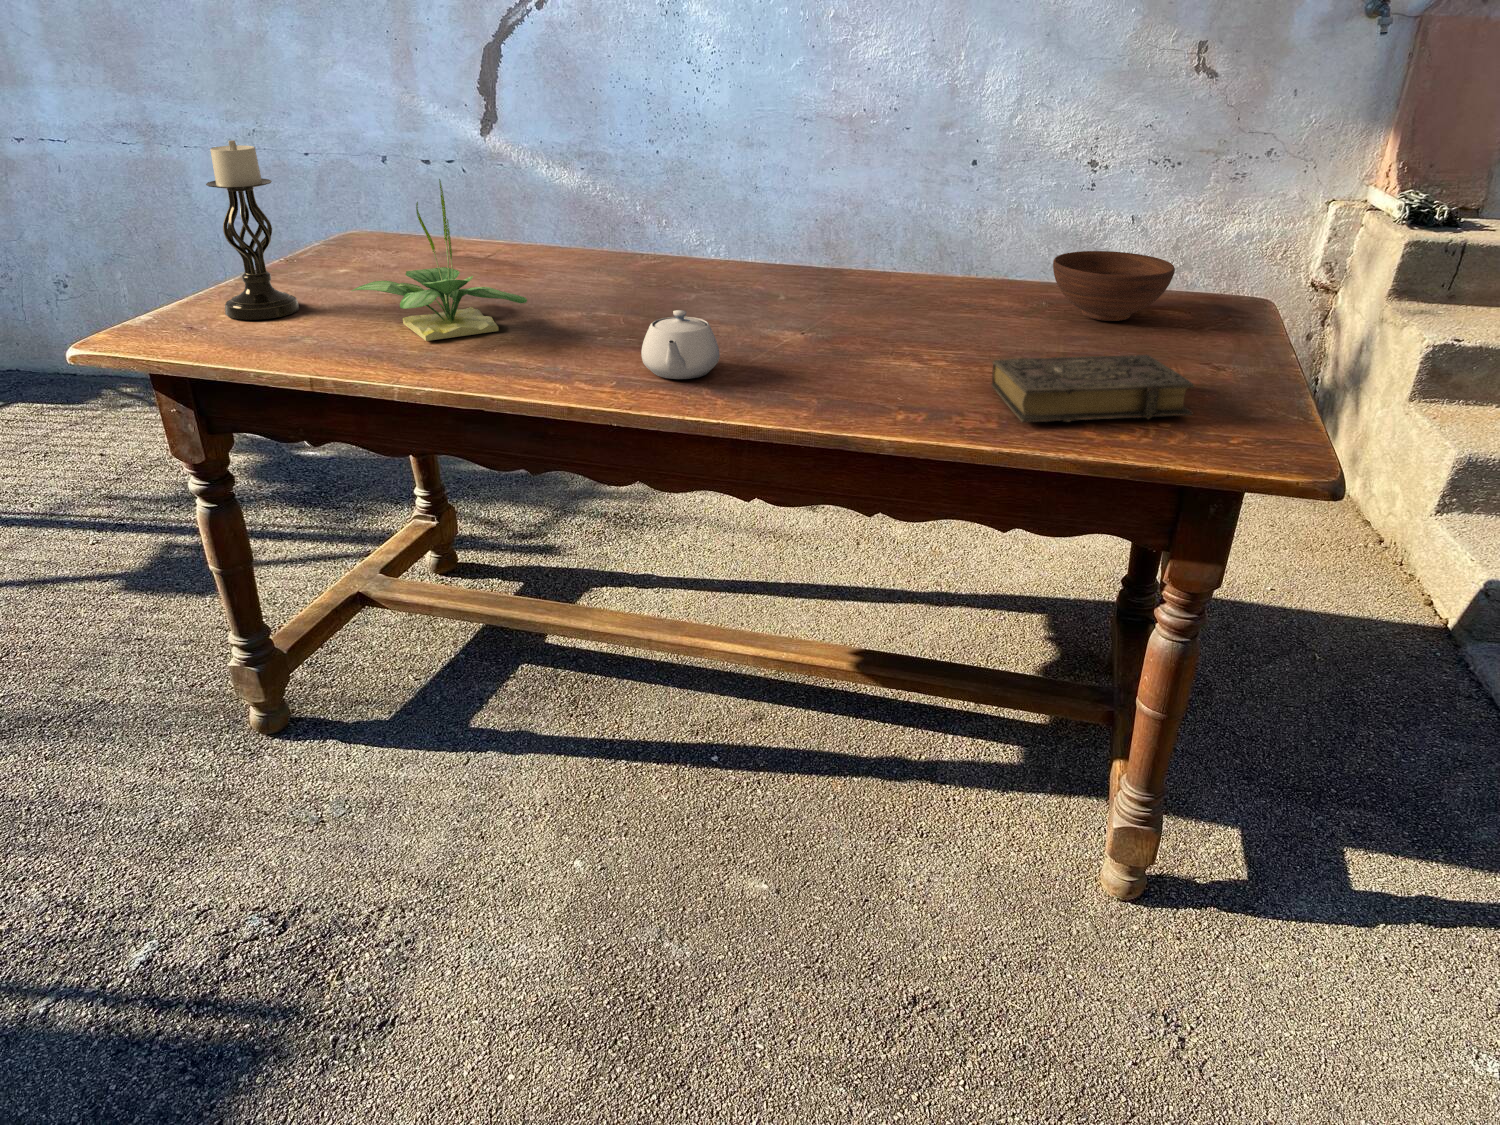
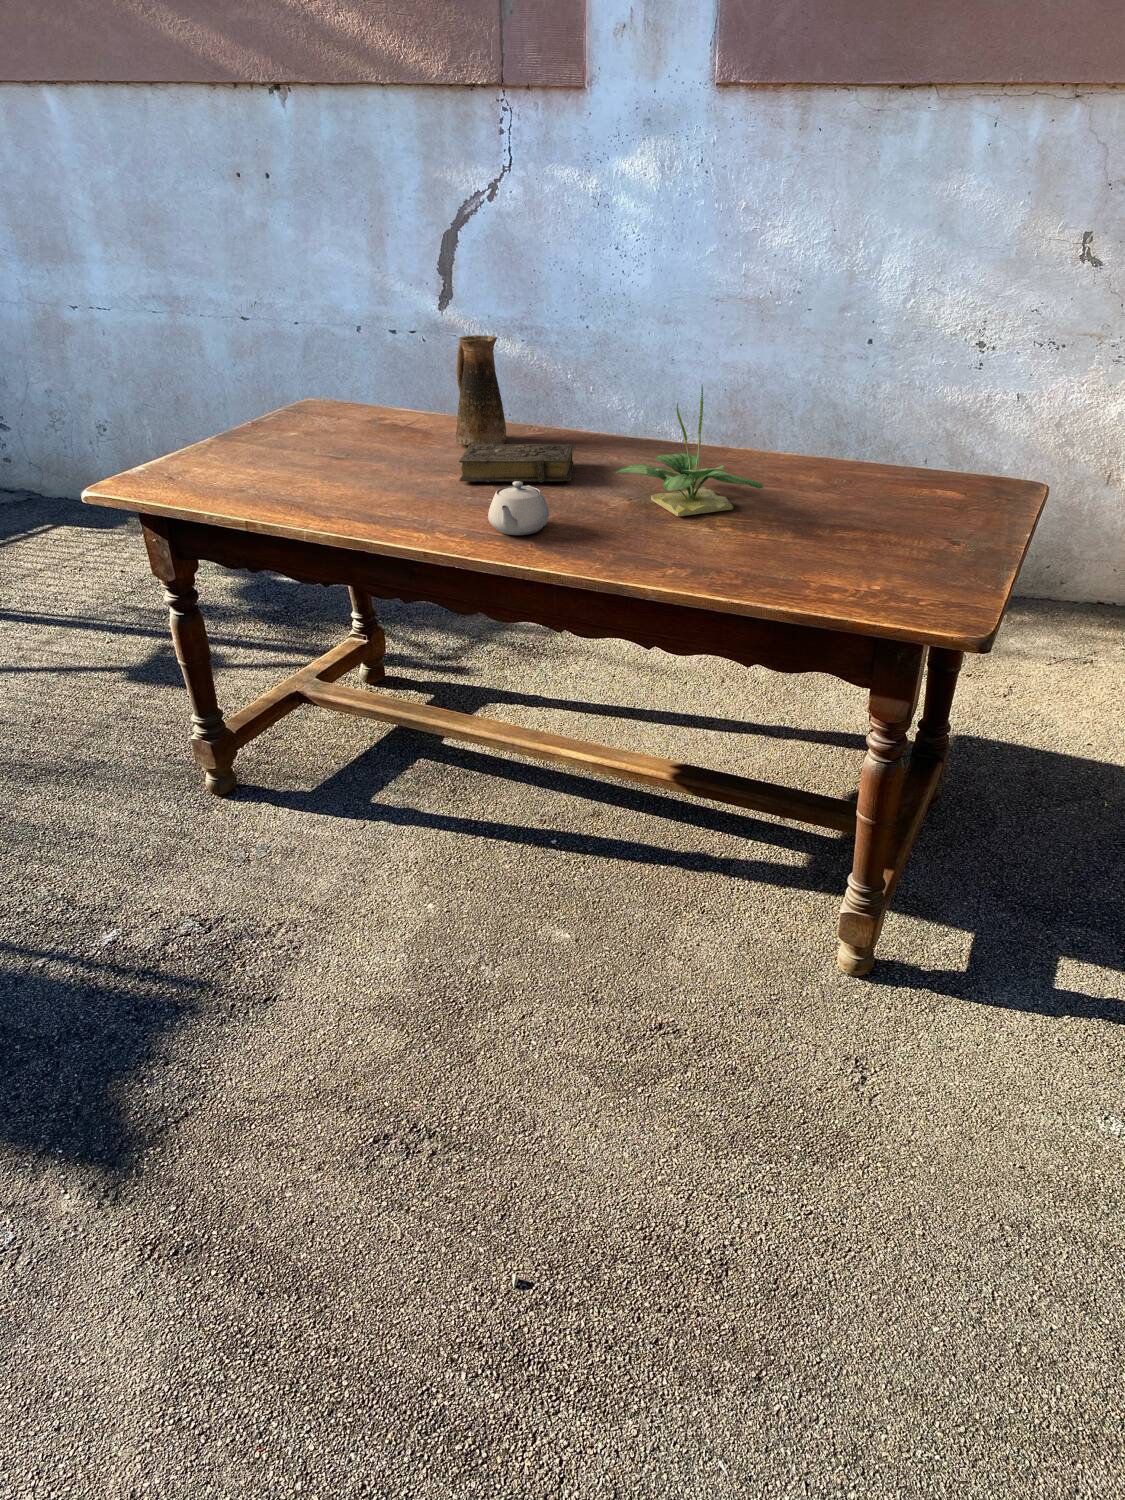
candle holder: present [206,140,299,320] -> none [187,338,253,475]
pitcher: none [552,142,619,277] -> present [455,335,507,445]
potted plant: present [352,179,527,341] -> present [616,386,763,516]
bowl: present [1053,251,1175,321] -> none [849,438,951,499]
book: present [992,355,1194,422] -> present [459,444,573,482]

